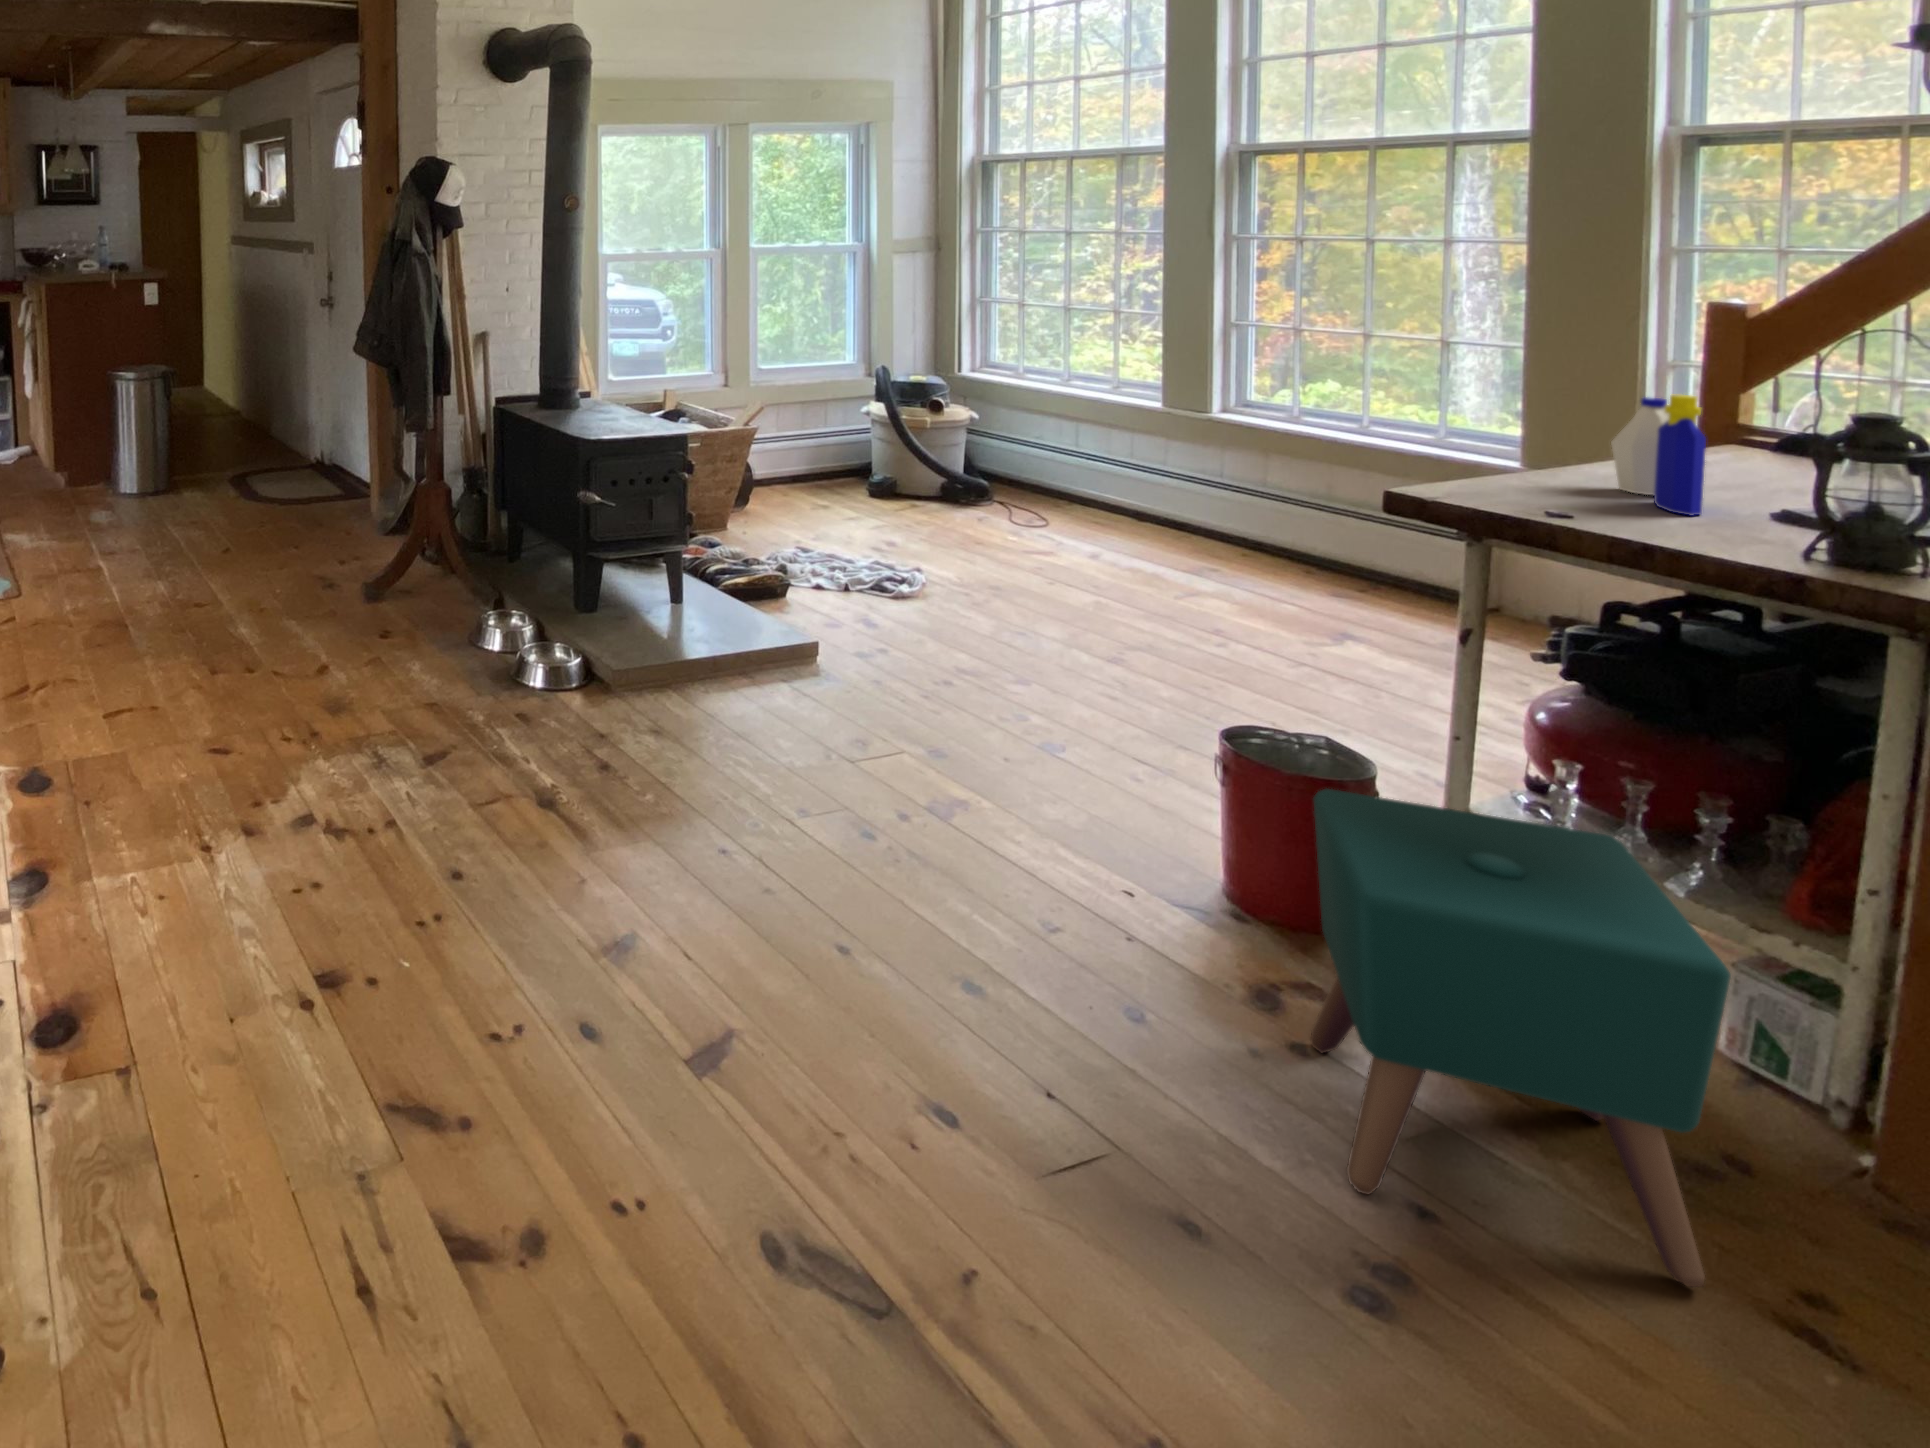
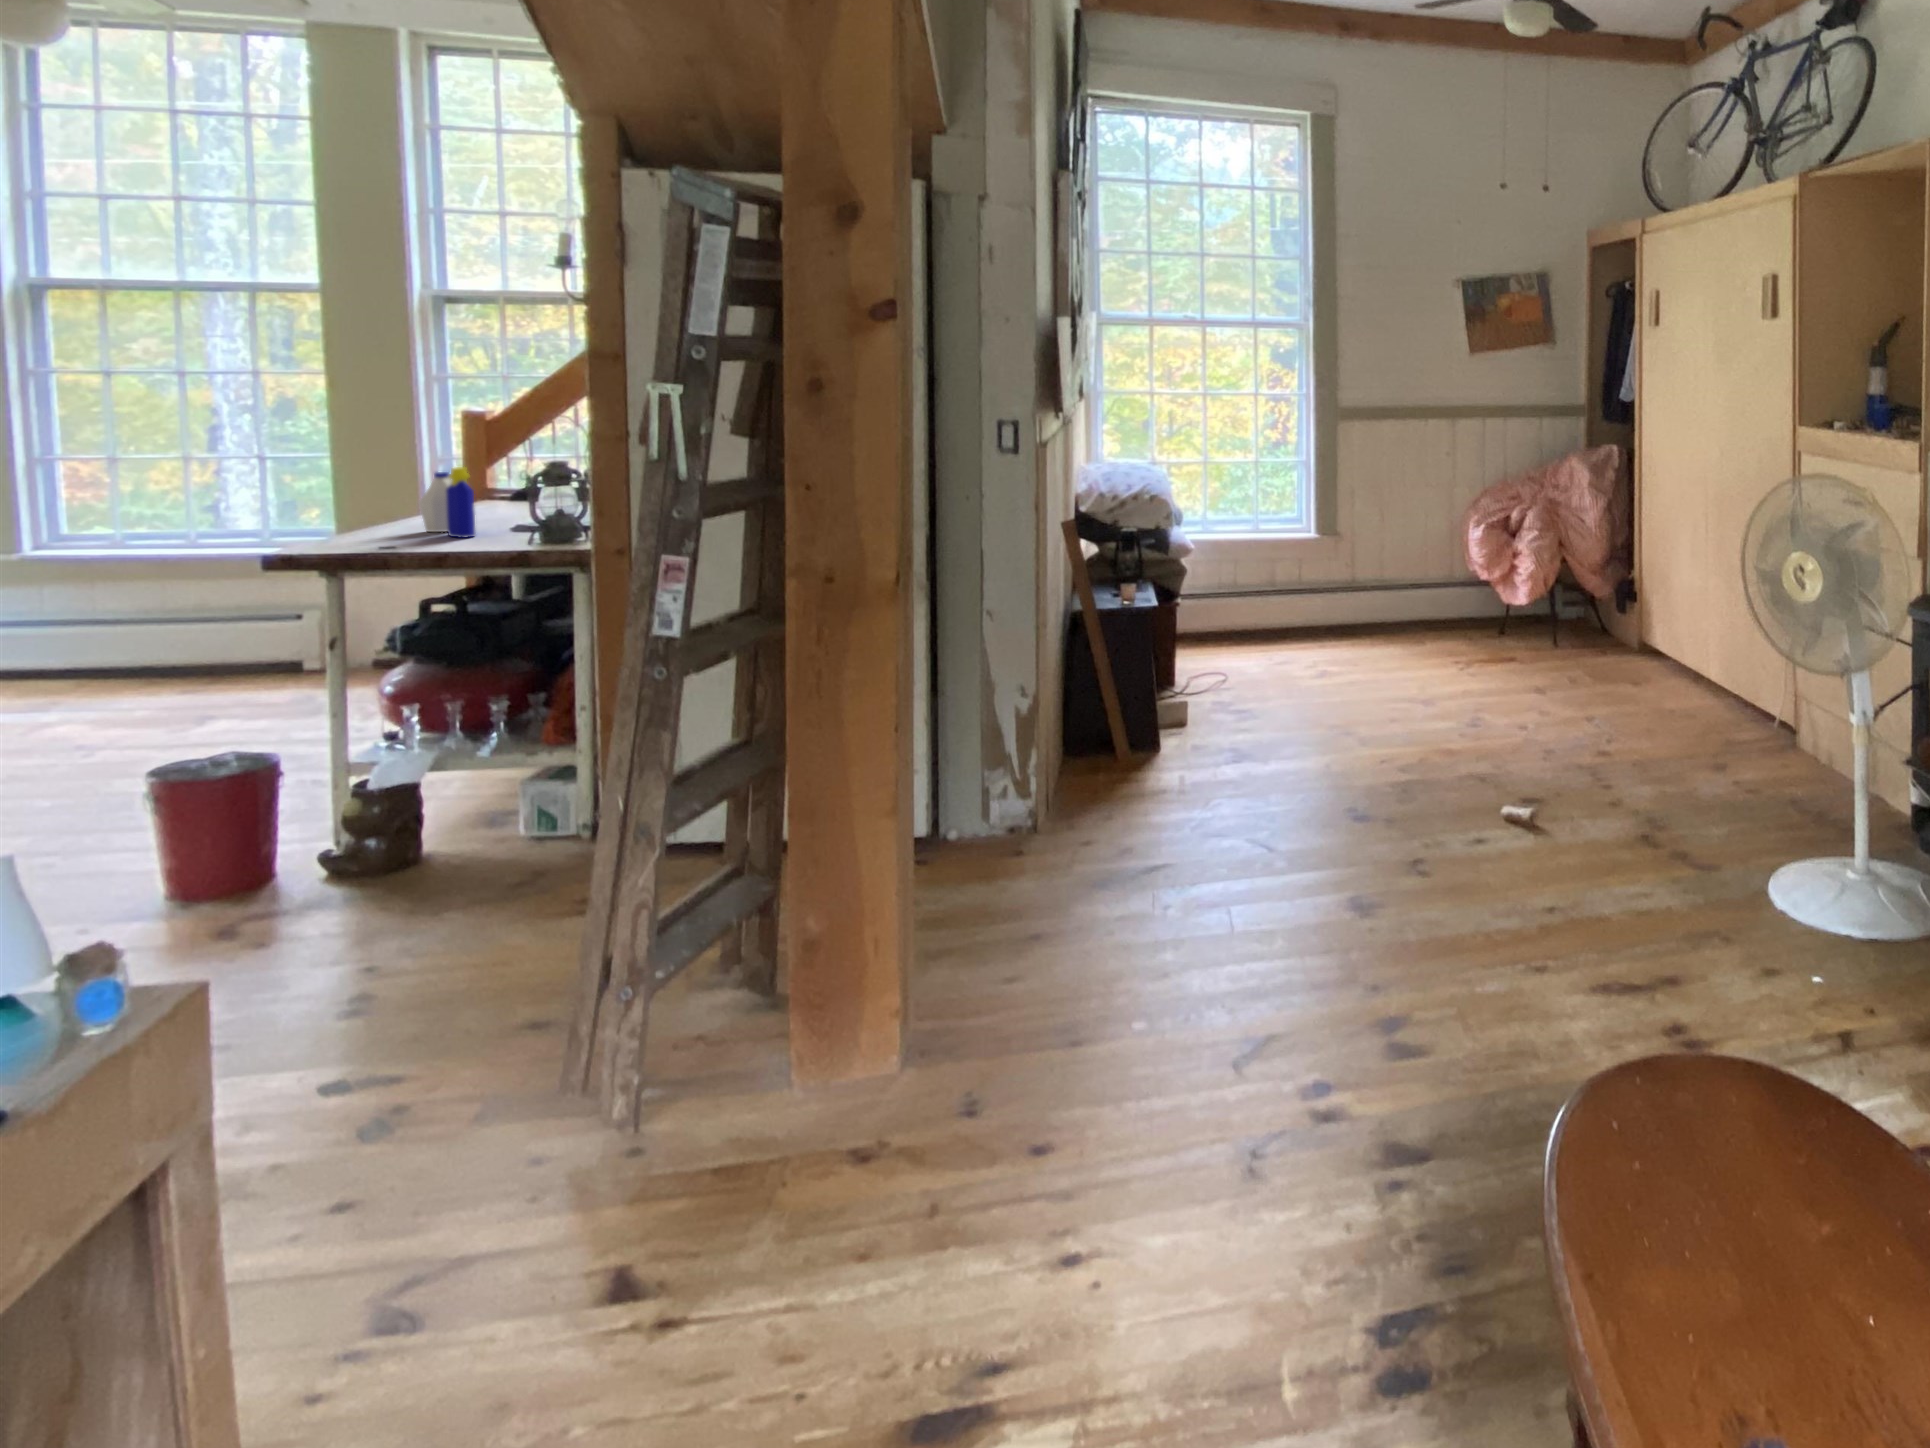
ottoman: present [1311,789,1731,1287] -> none [246,724,518,990]

